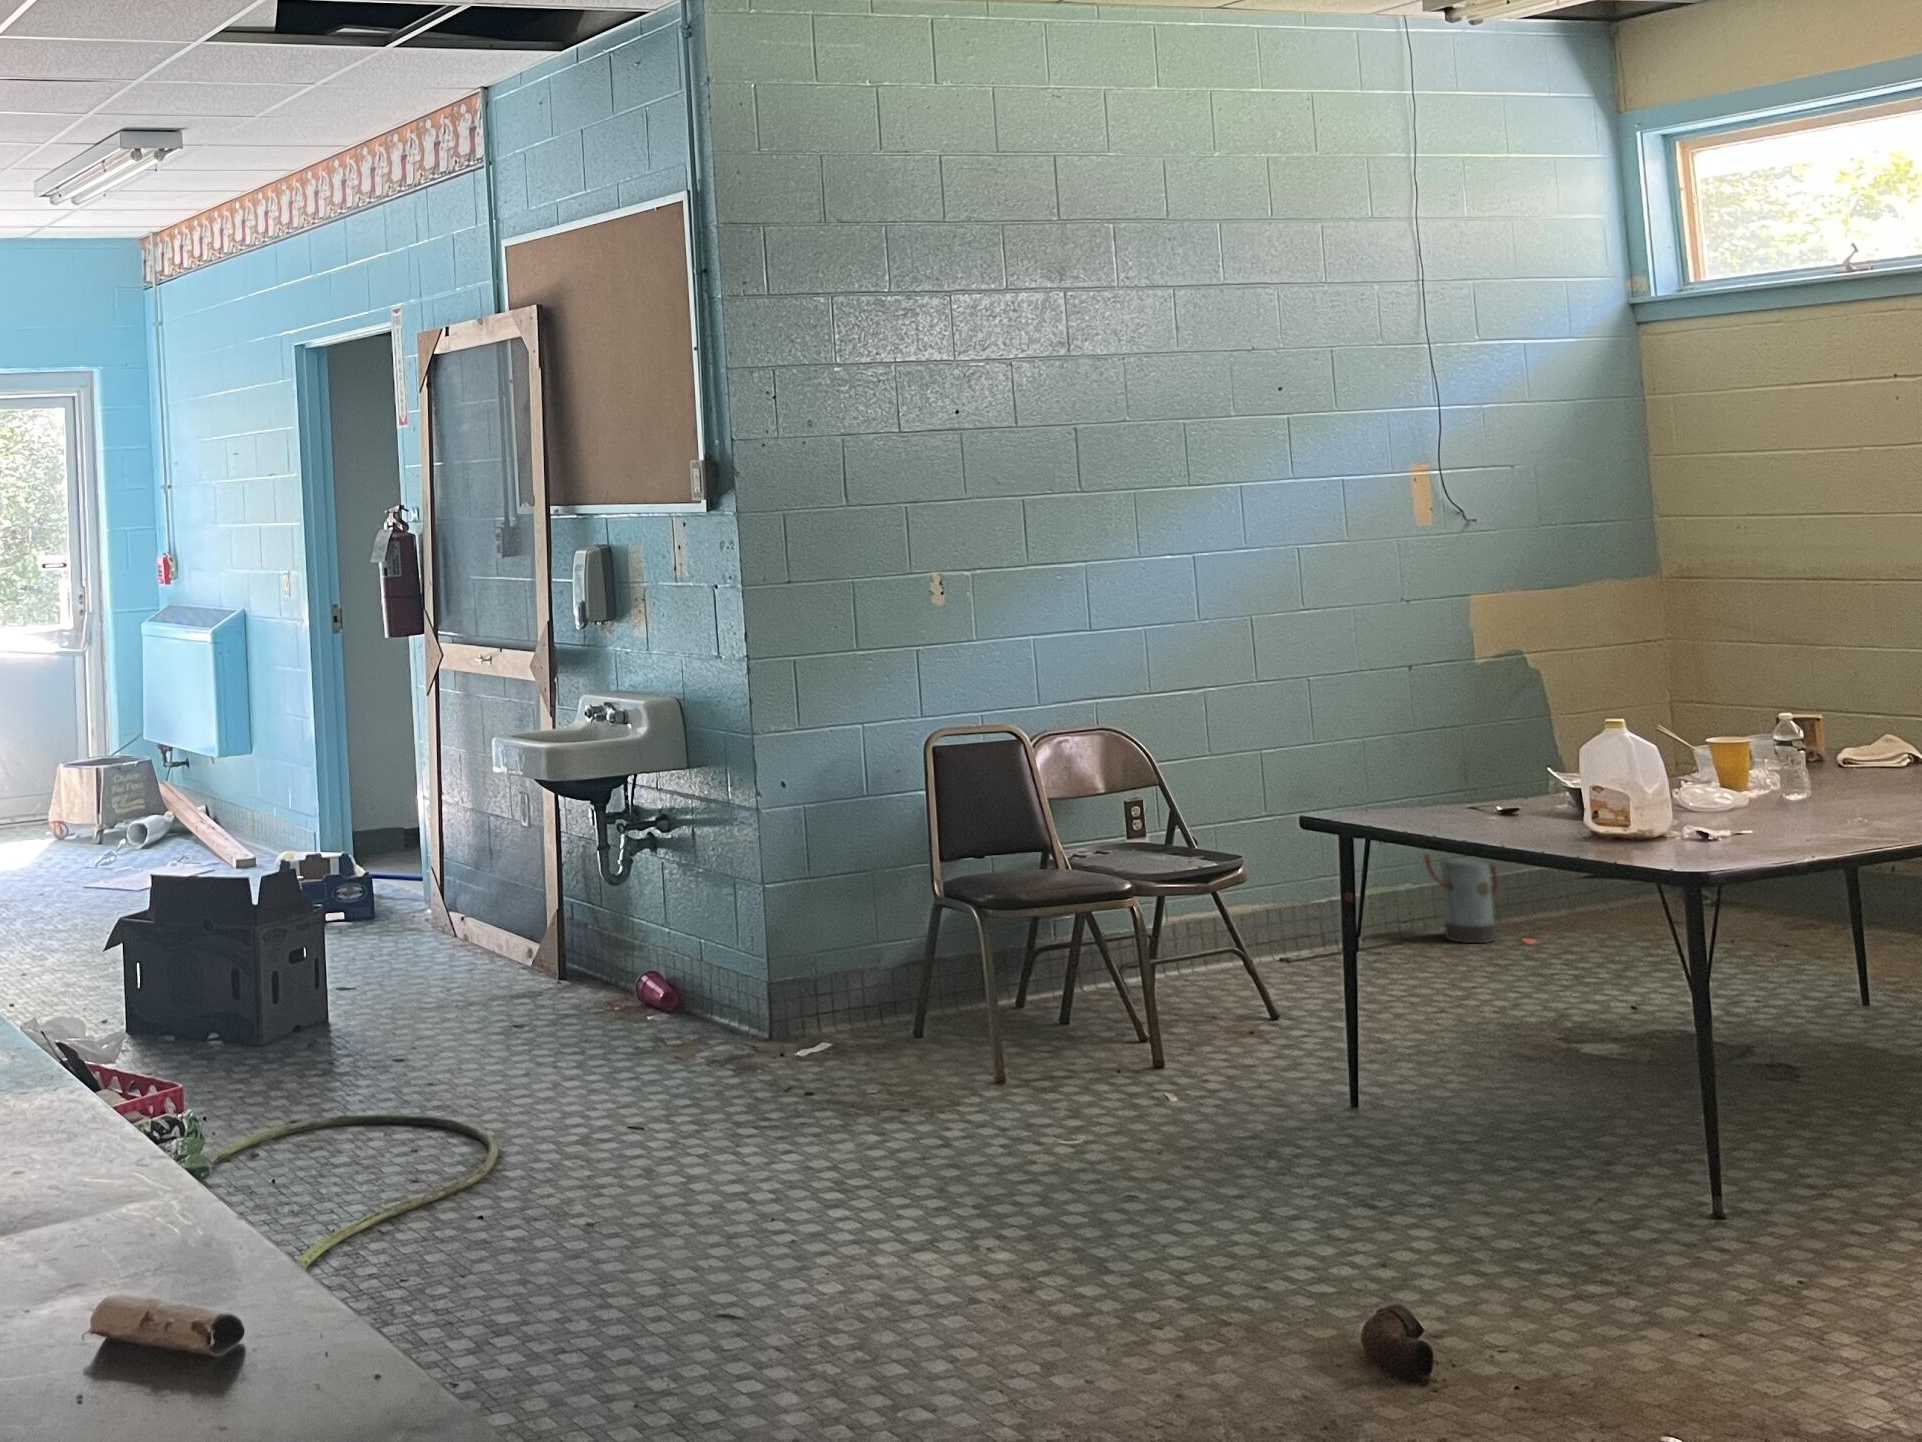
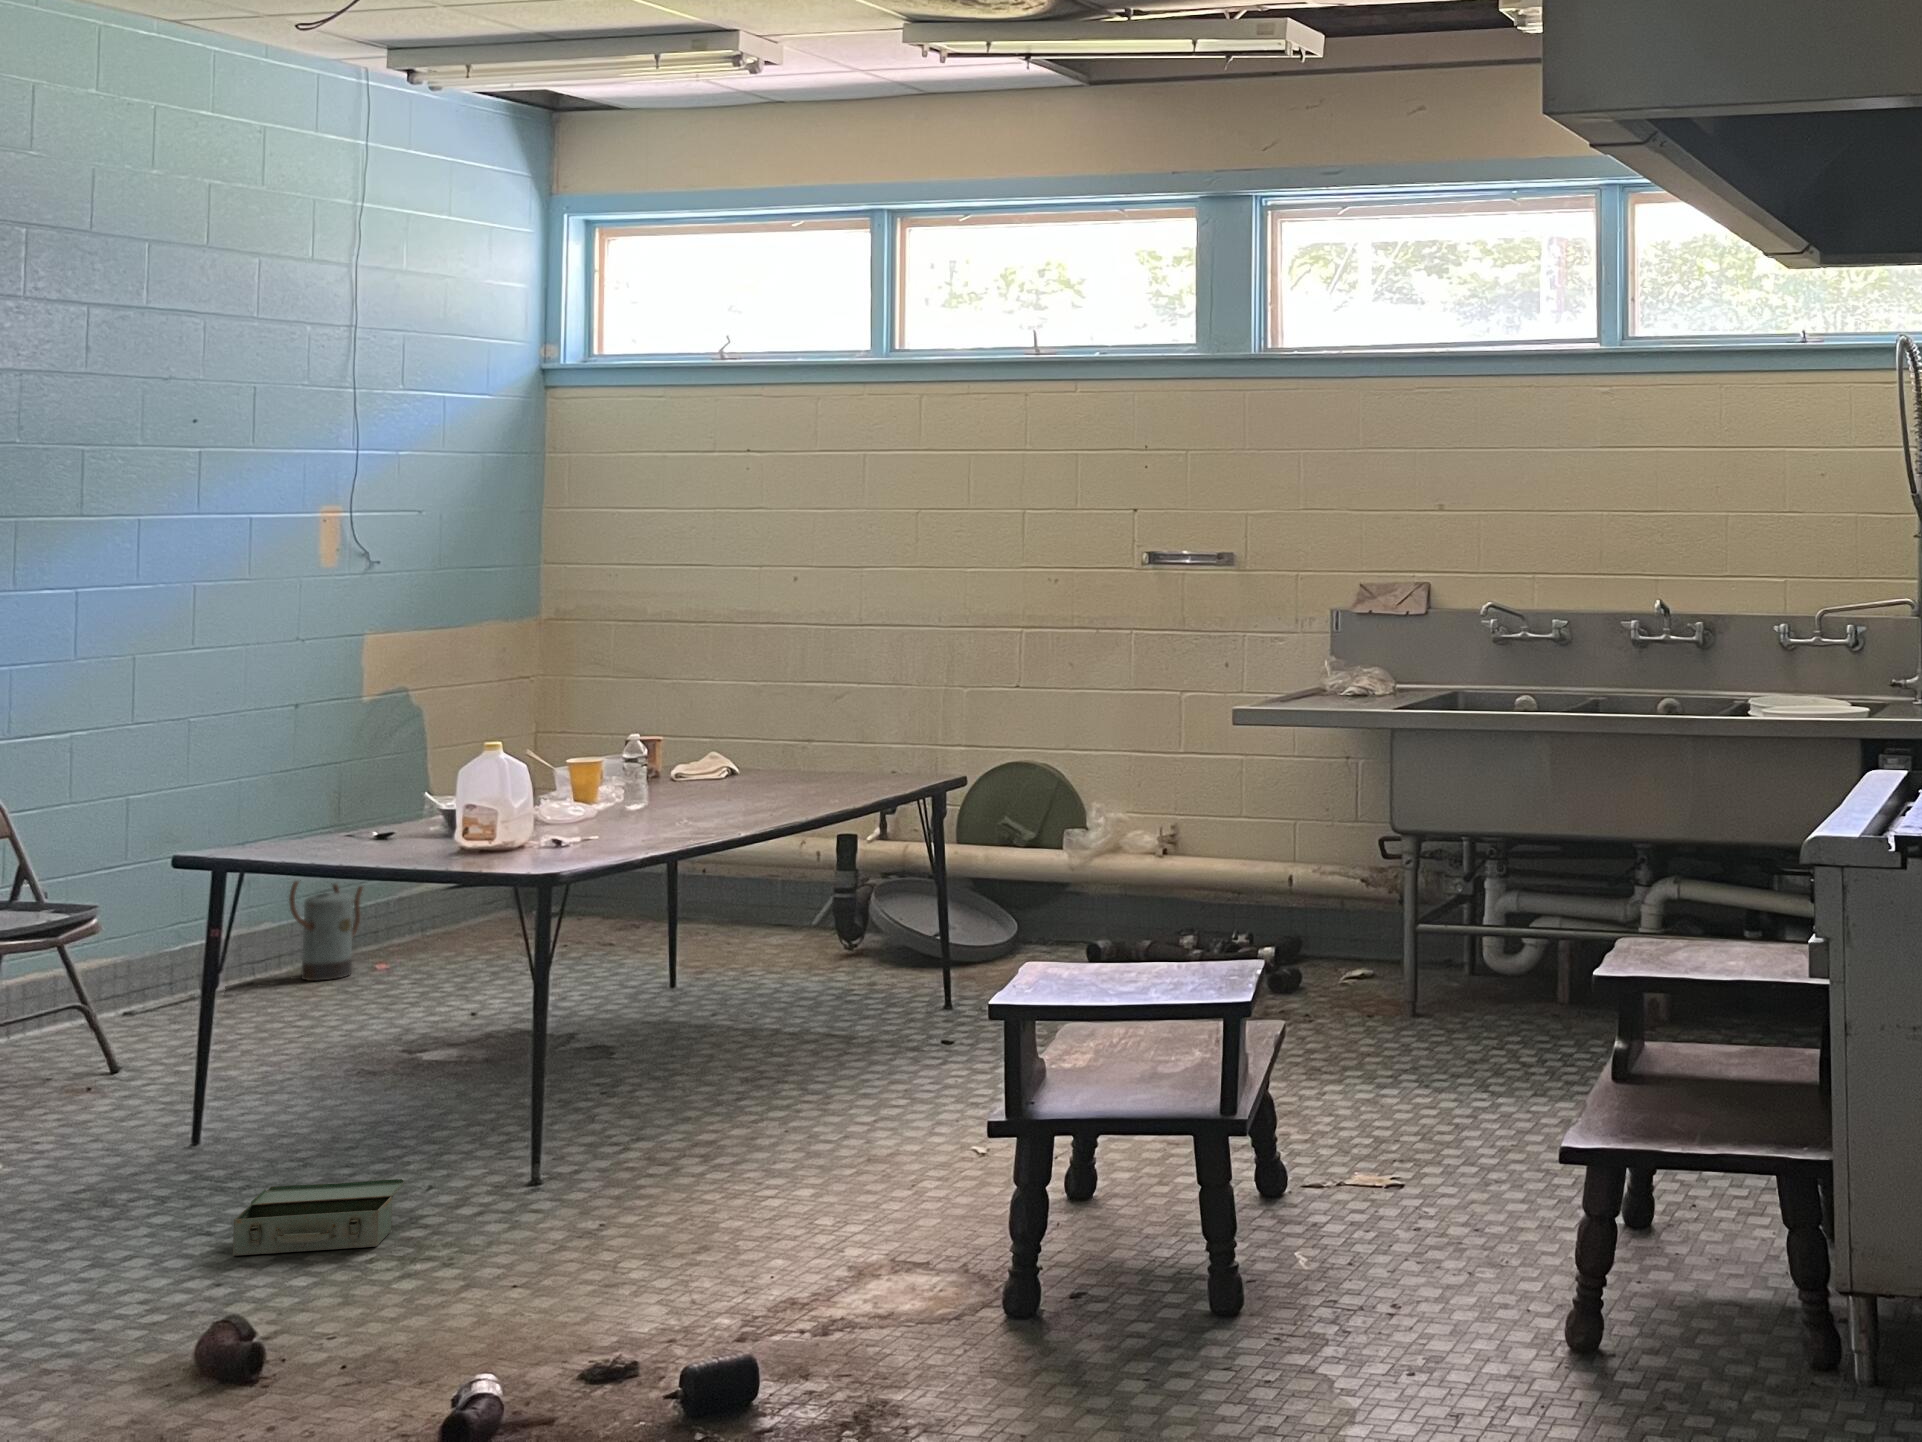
toolbox: none [1394,1168,1569,1259] -> present [233,1179,405,1256]

